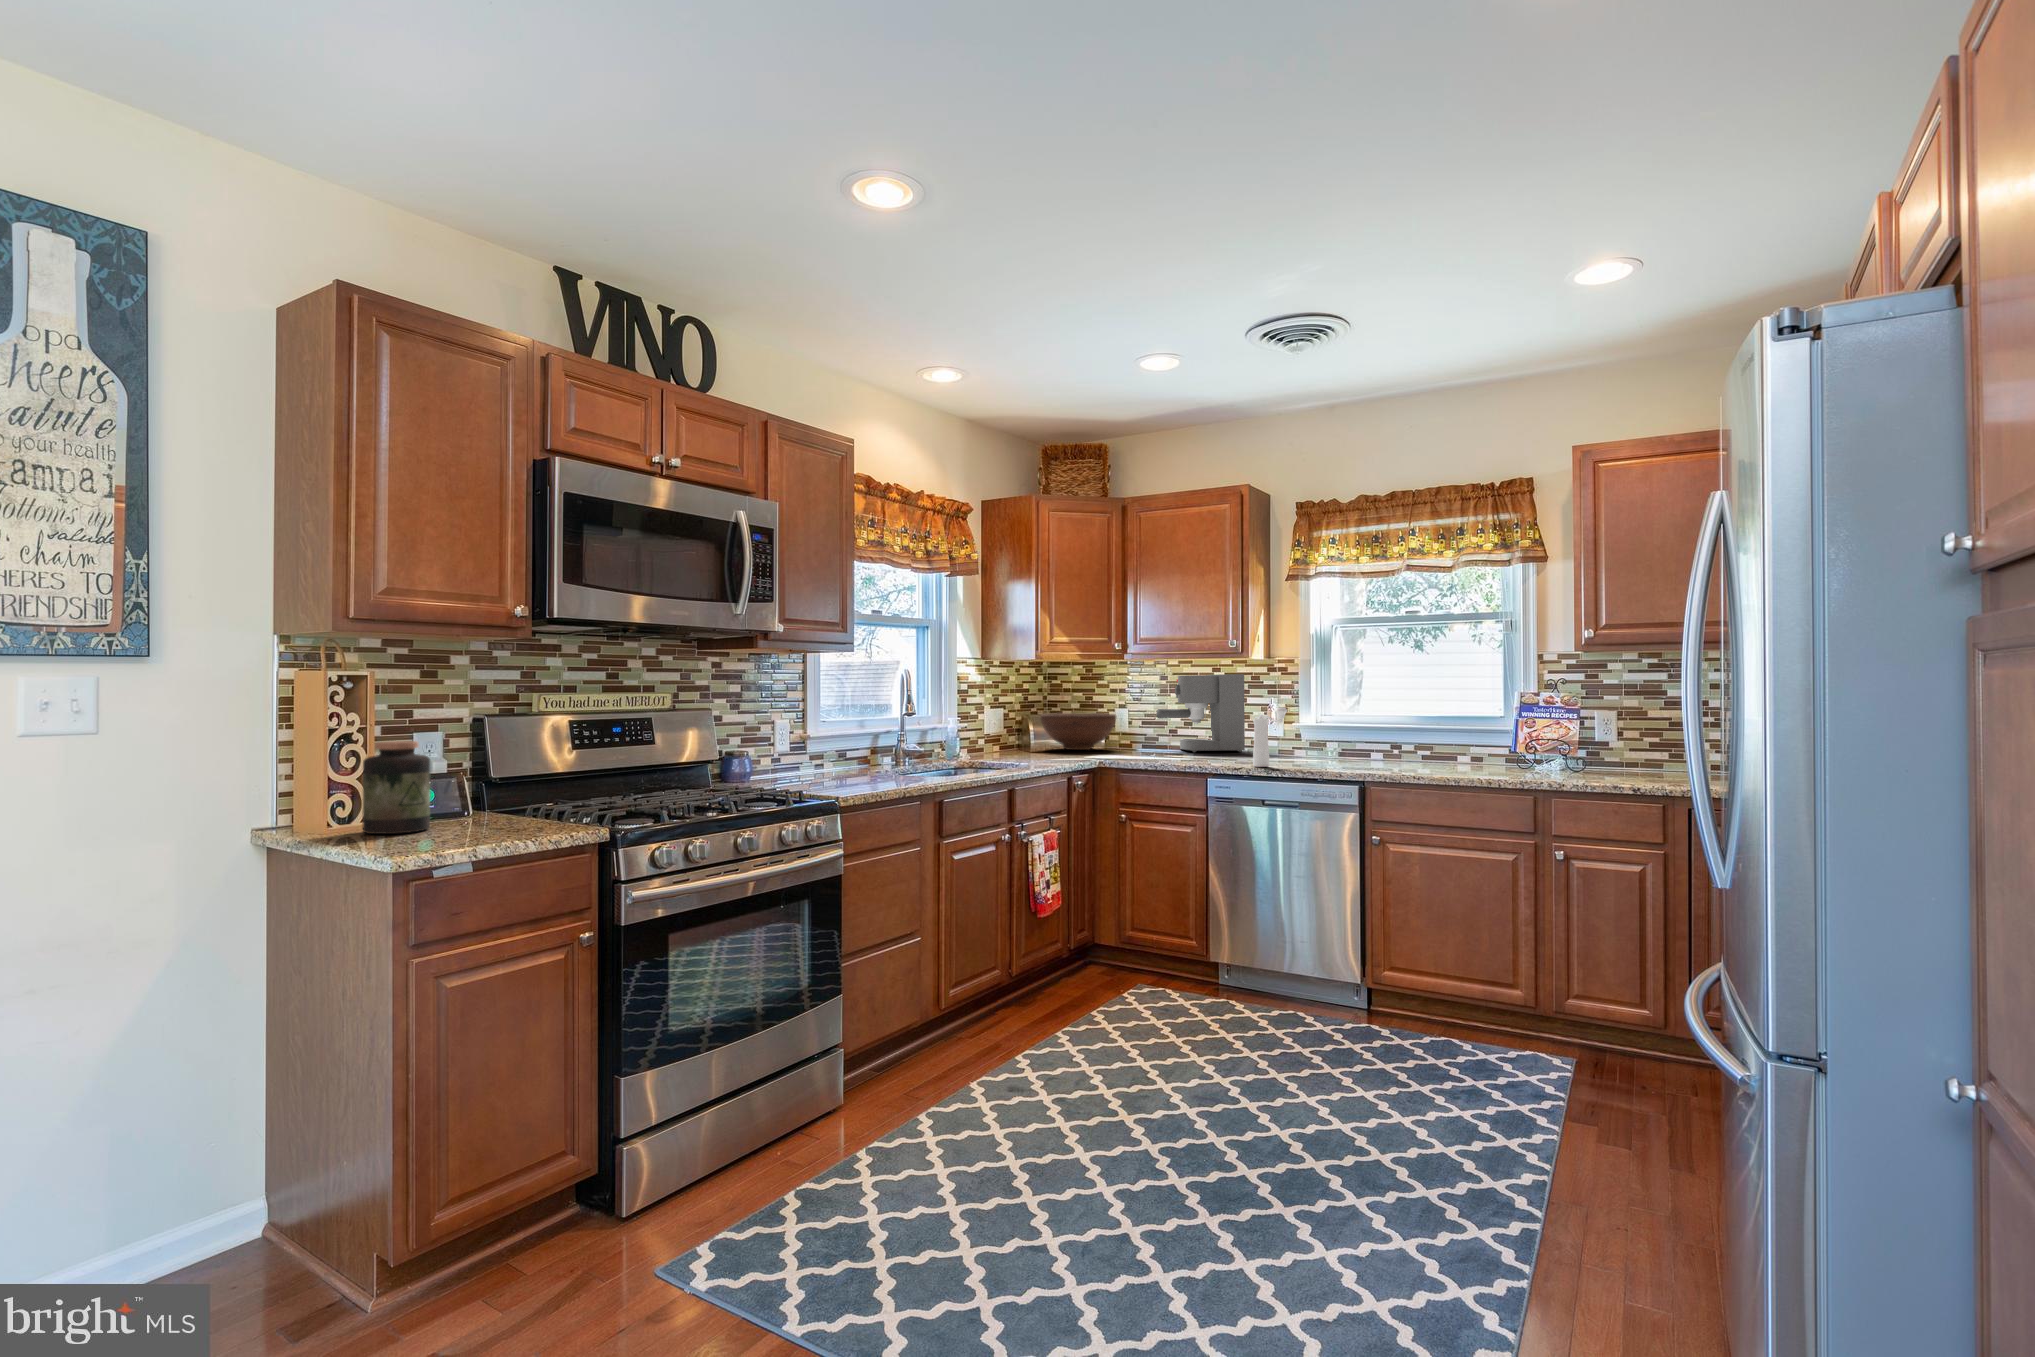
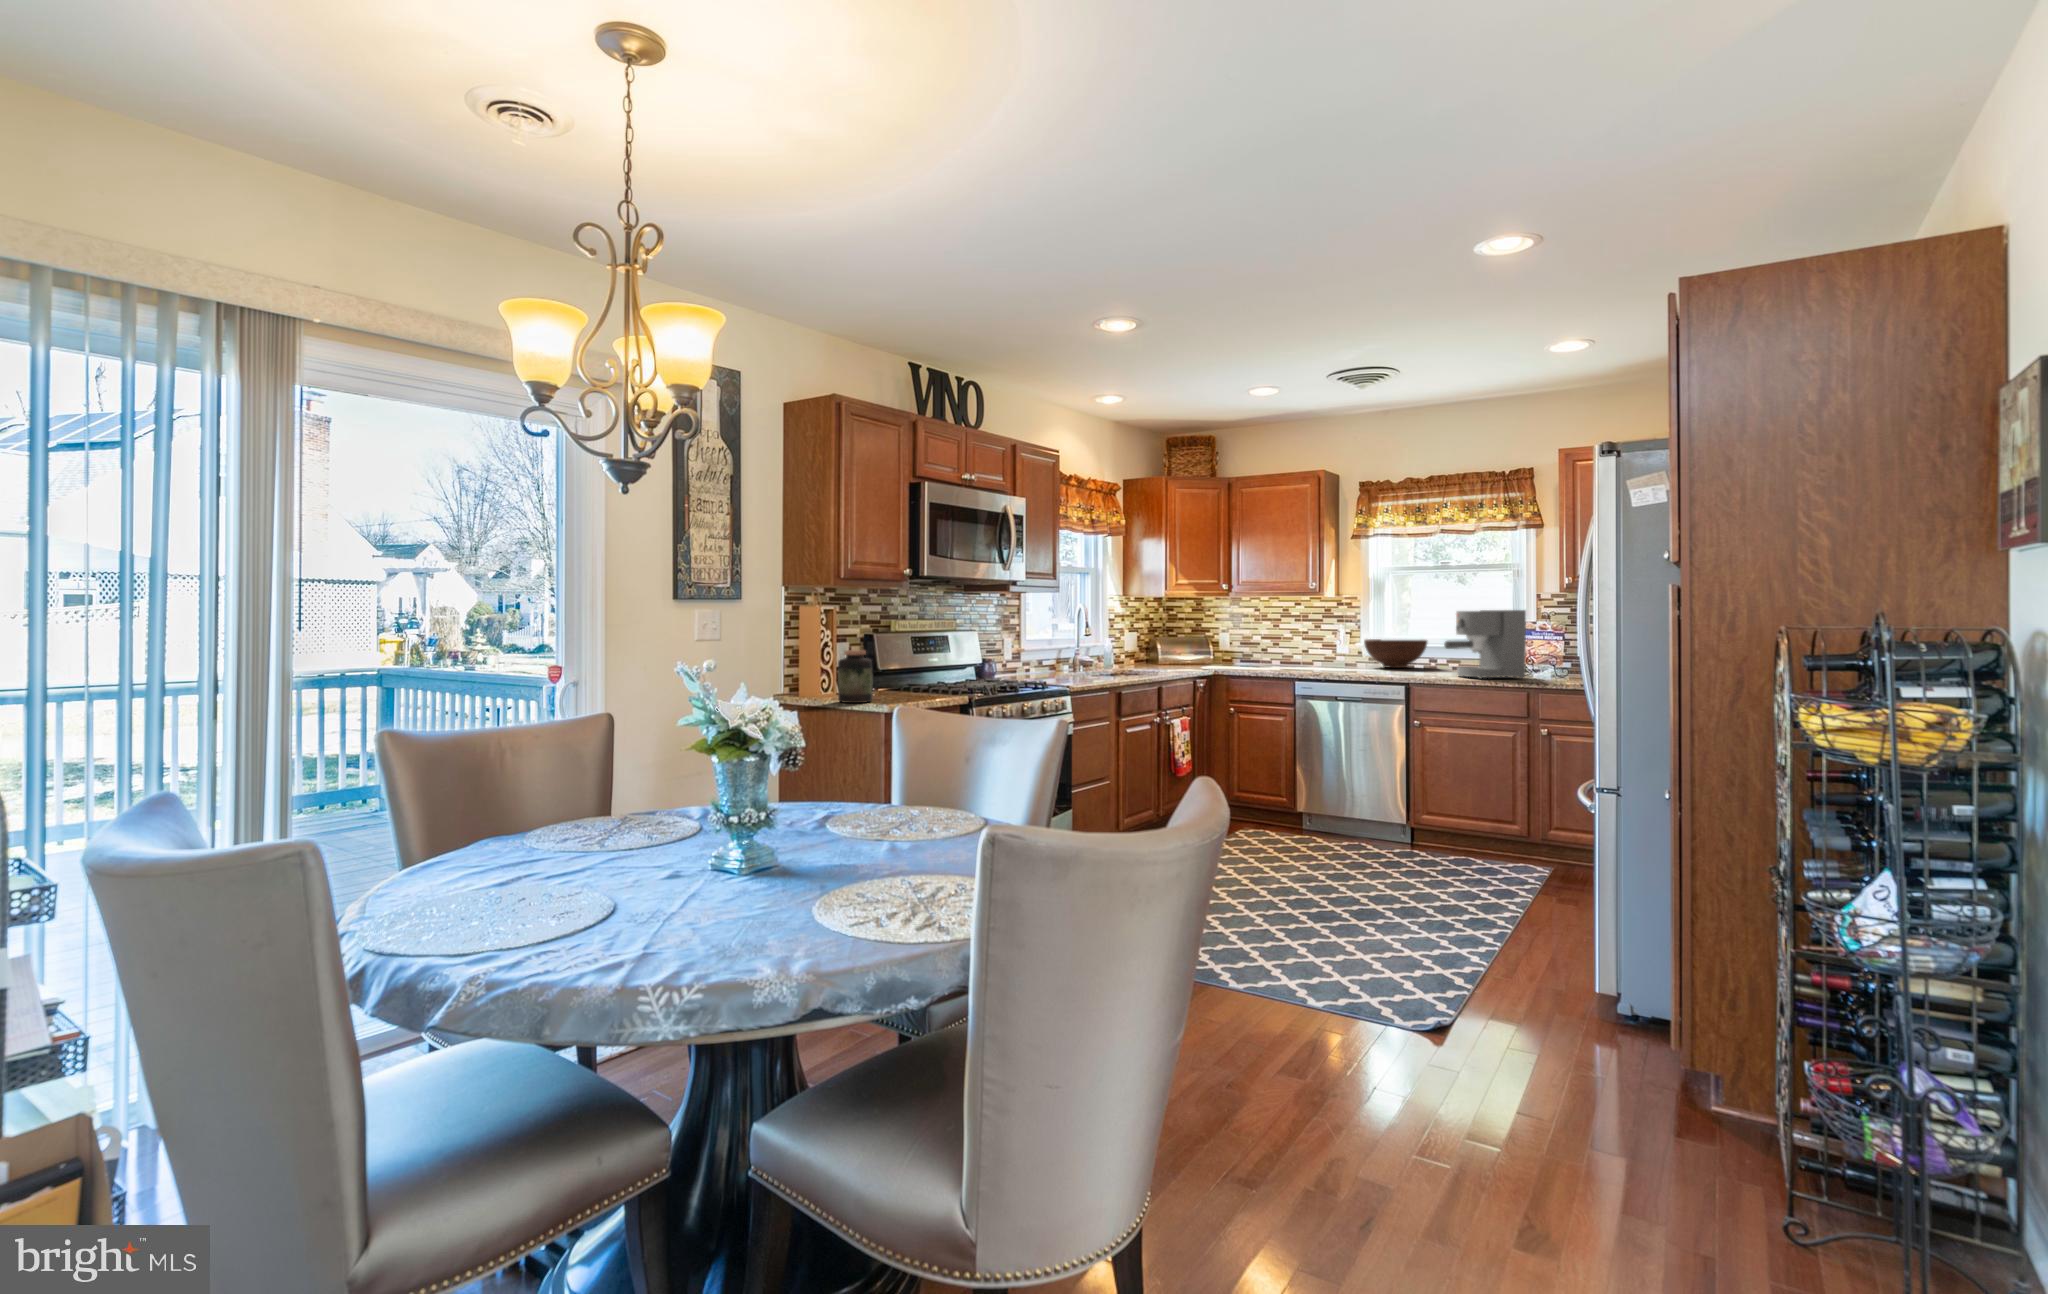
coffee maker: present [1156,674,1245,752] -> present [1444,610,1526,679]
pepper mill: present [1253,707,1287,767] -> none [1331,632,1355,674]
fruit bowl: present [1040,713,1116,750] -> present [1364,639,1427,668]

